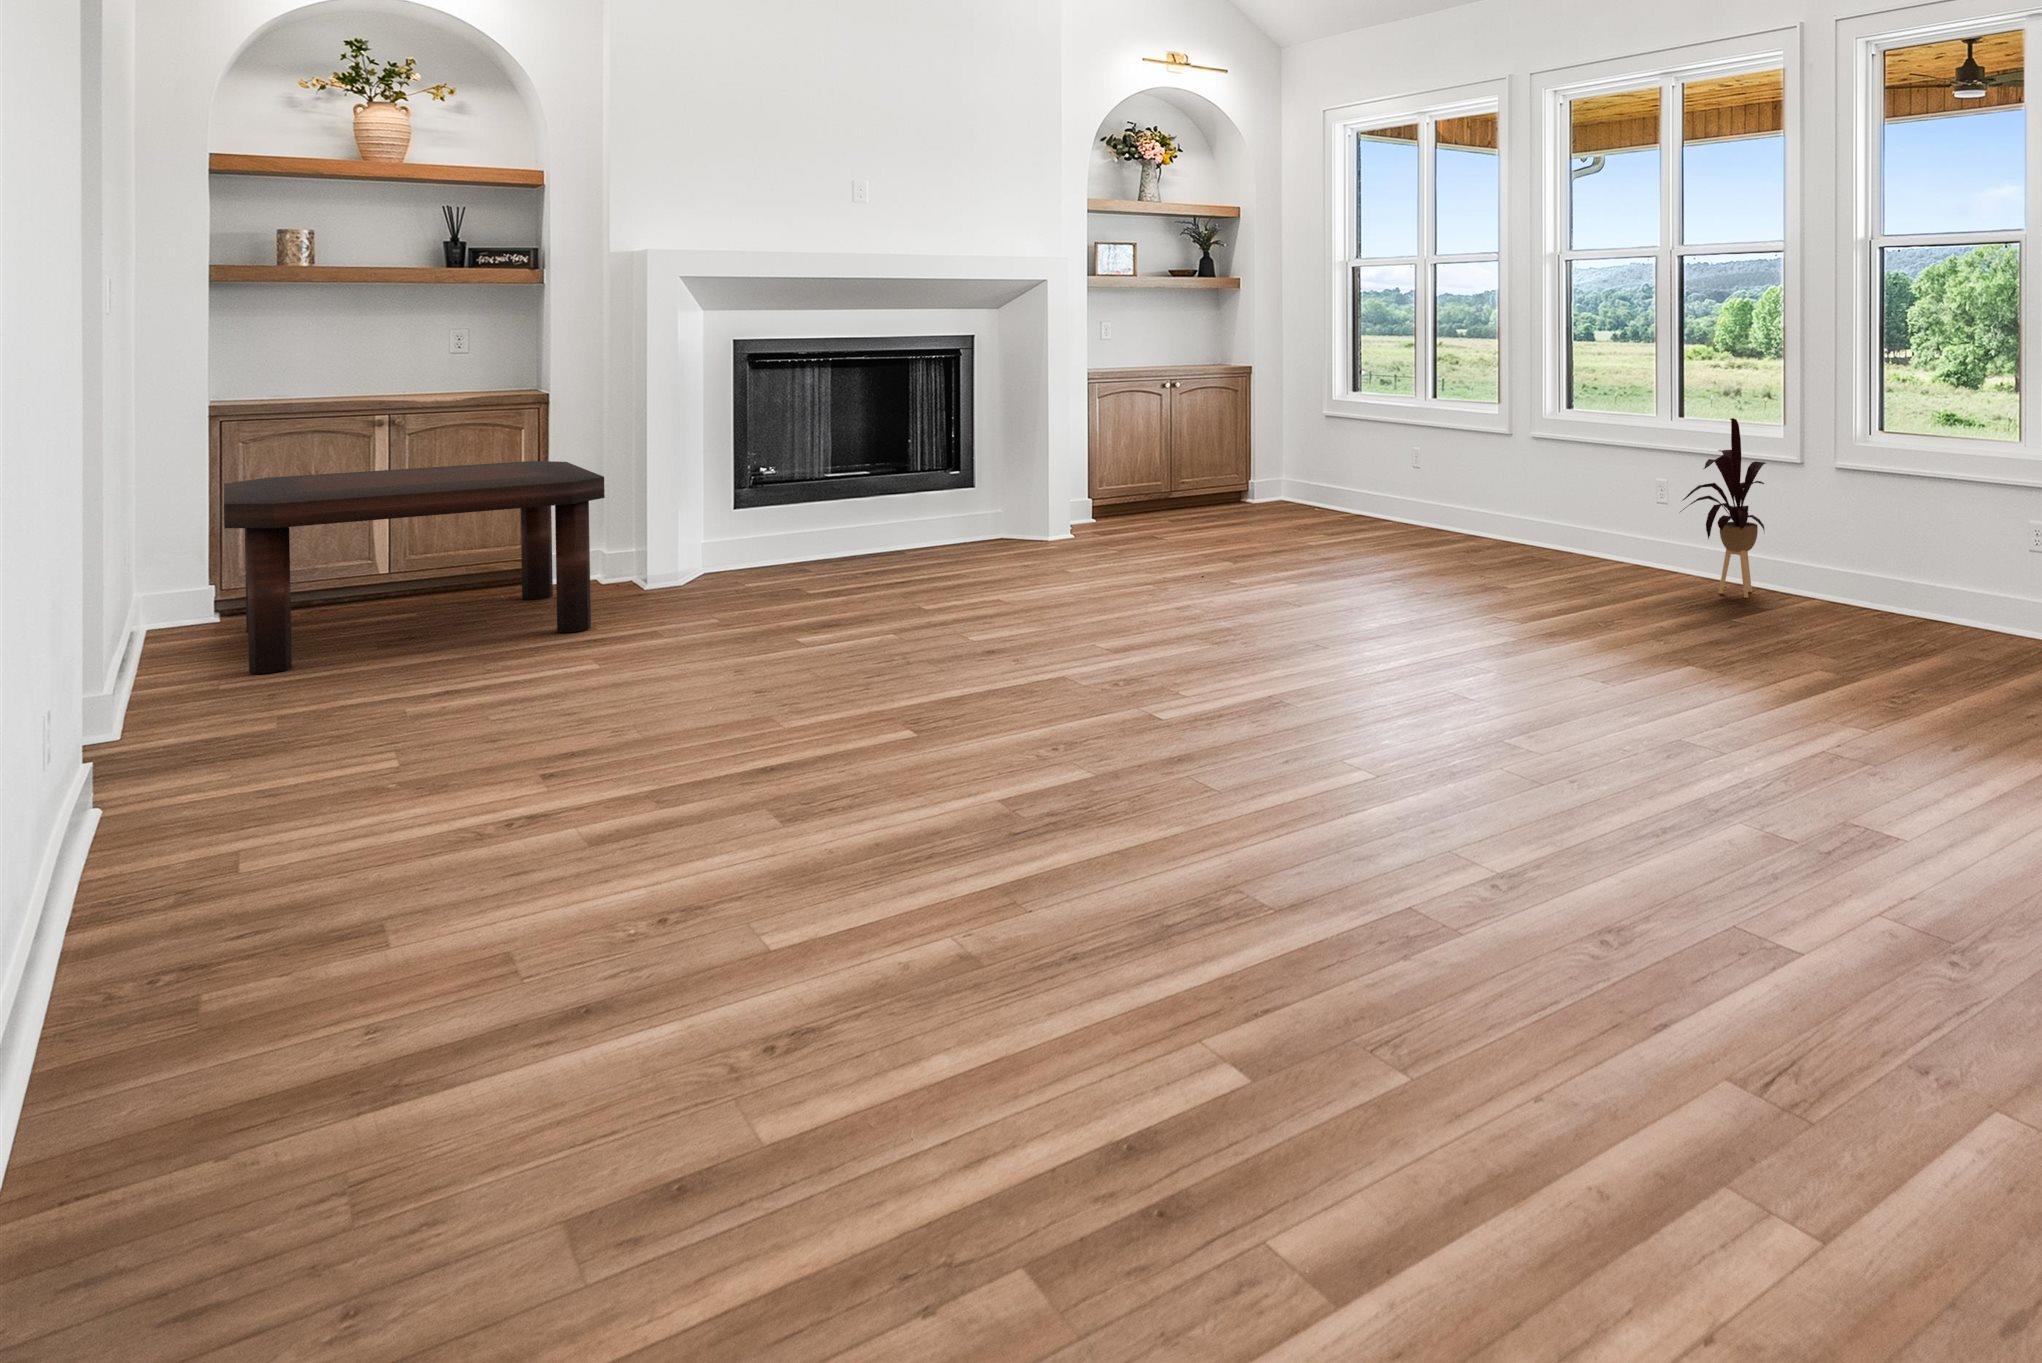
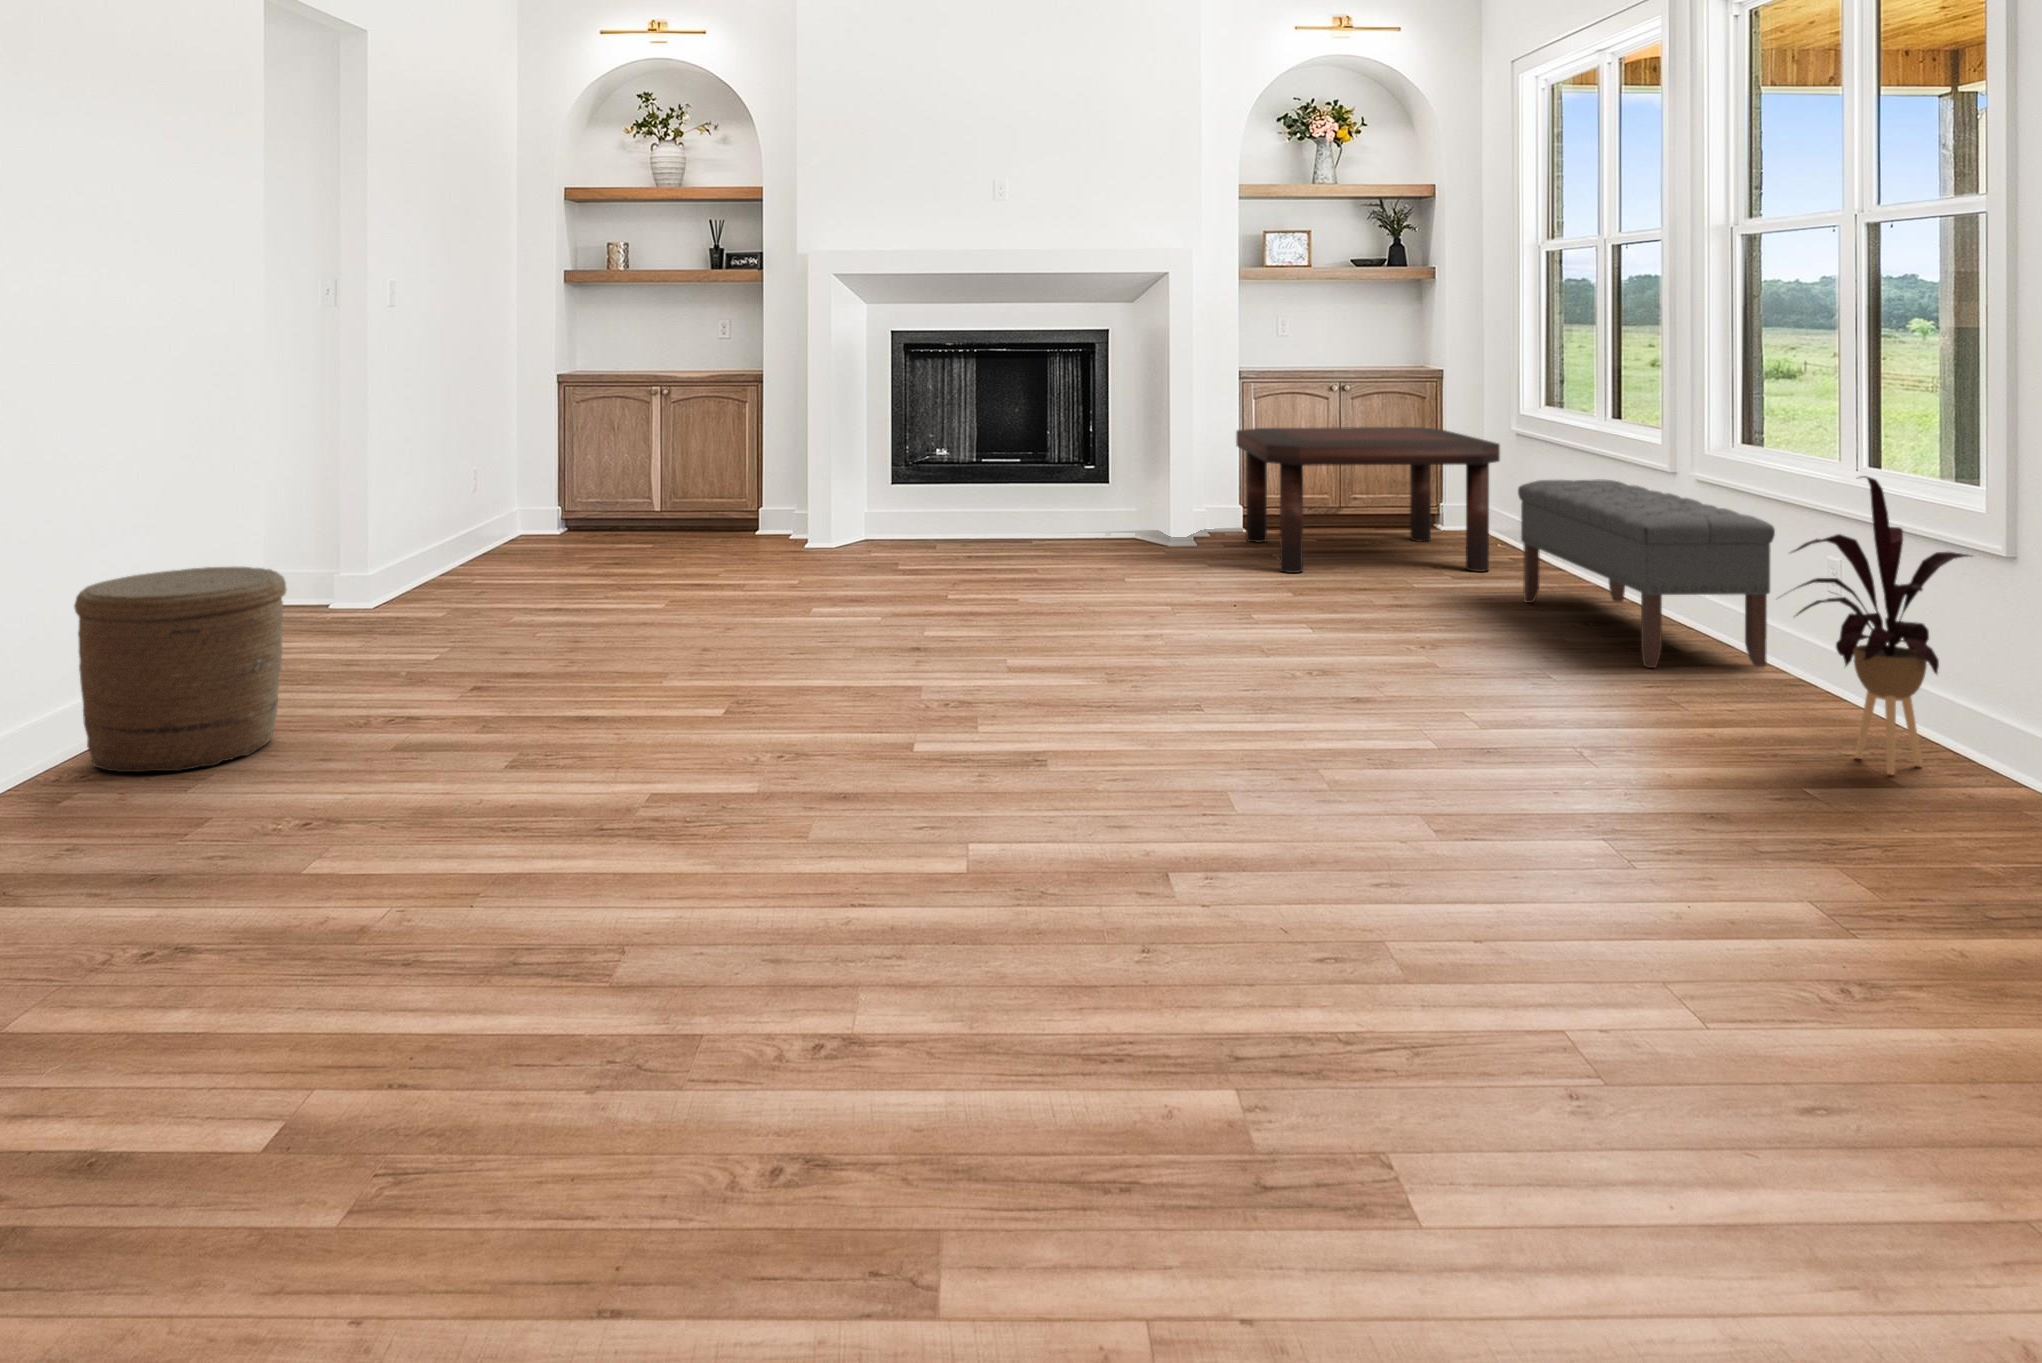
bench: none [1396,444,1608,569] -> present [1518,479,1775,668]
coffee table: present [224,461,605,674] -> present [1236,427,1500,573]
woven basket: none [149,647,465,937] -> present [74,567,287,772]

